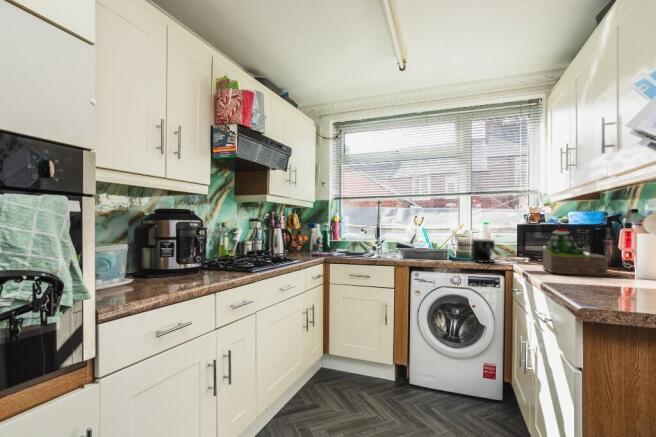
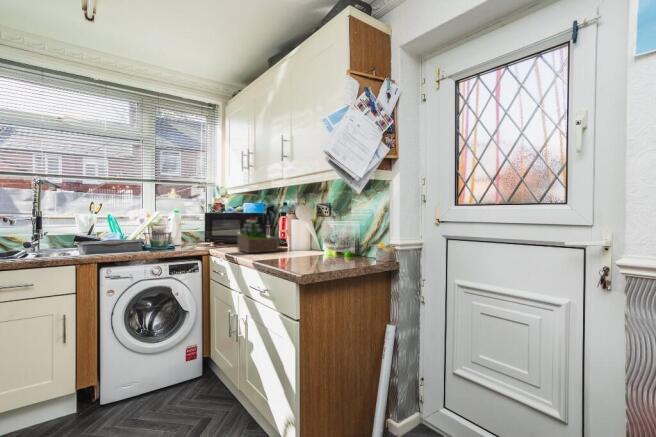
coffee maker: present [472,239,495,263] -> none [169,228,199,250]

